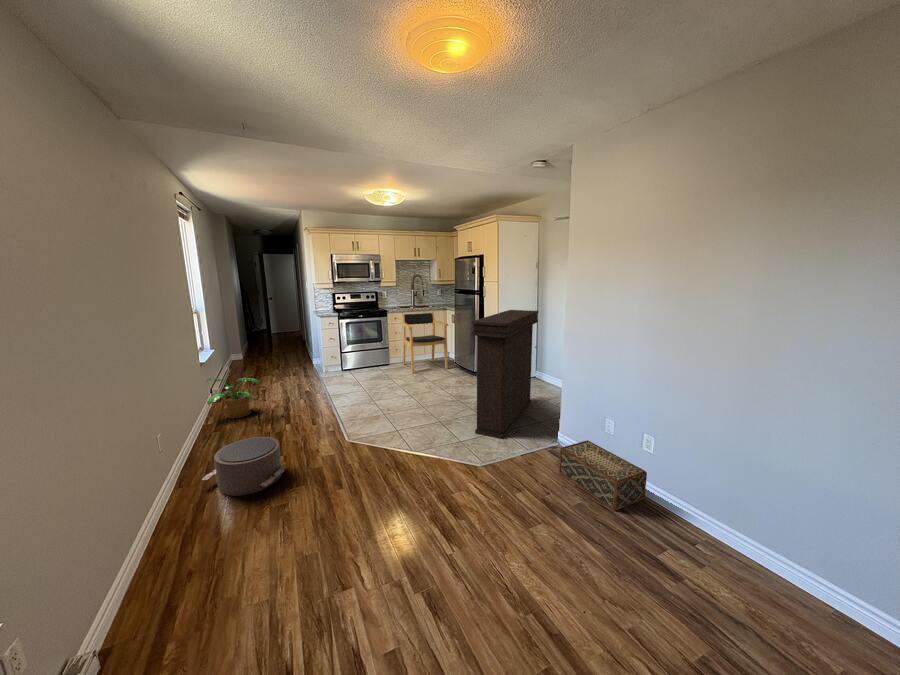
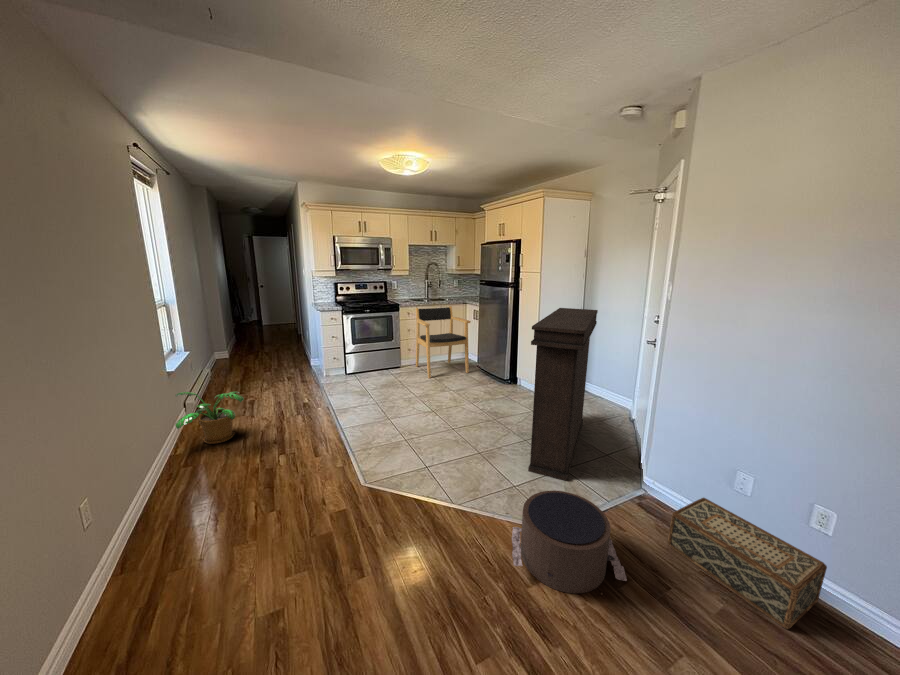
pouf: present [202,437,287,496] -> present [512,491,627,594]

